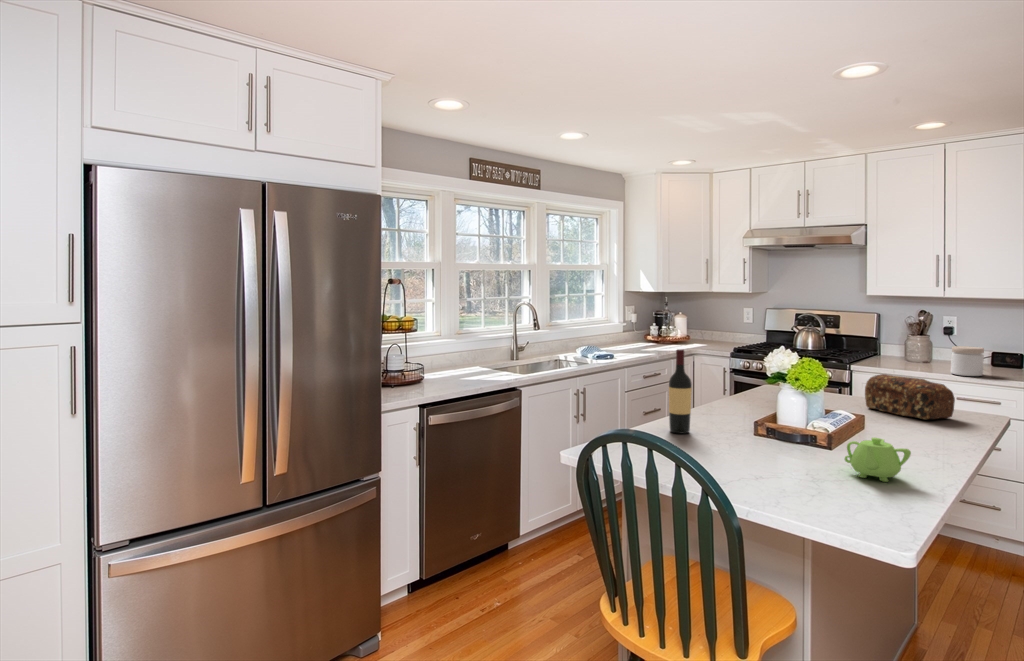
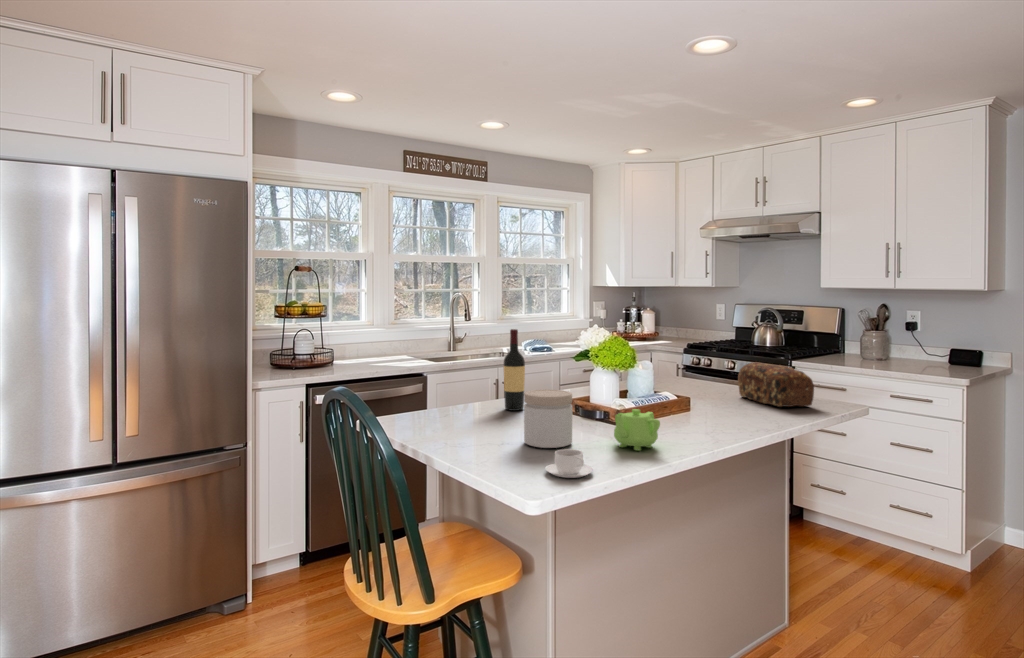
jar: present [951,346,984,376] -> present [524,389,572,448]
coffee cup: none [840,490,899,523] -> present [546,449,593,478]

